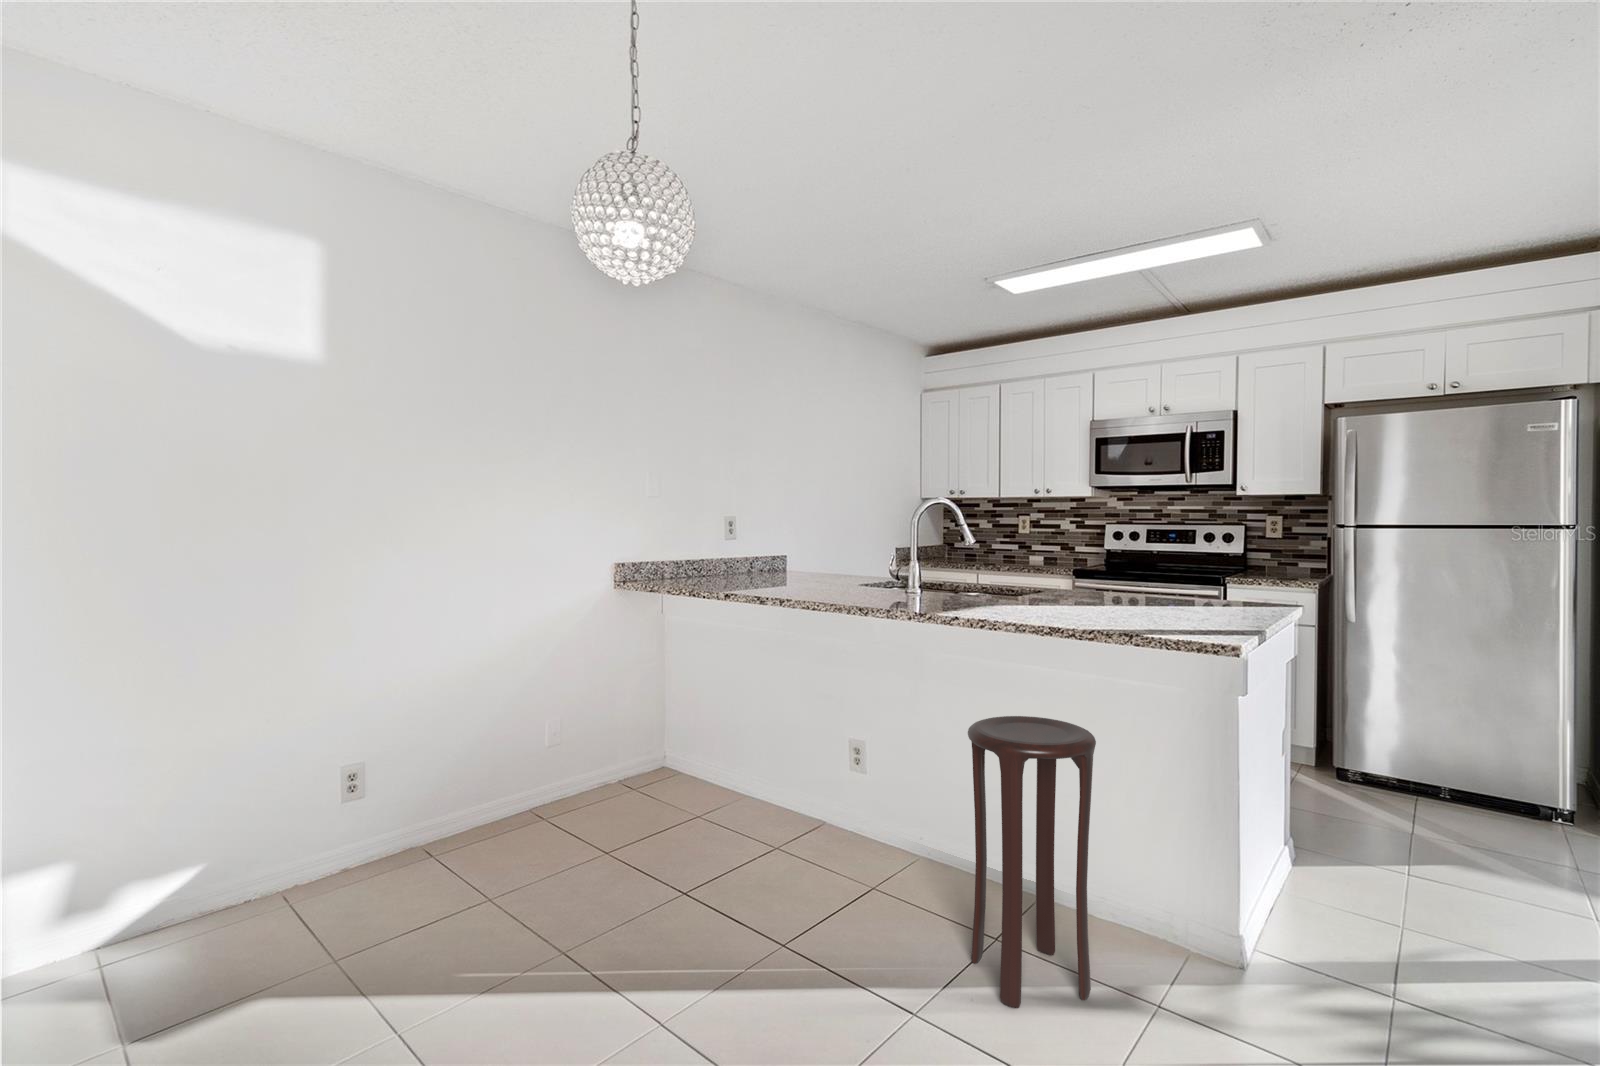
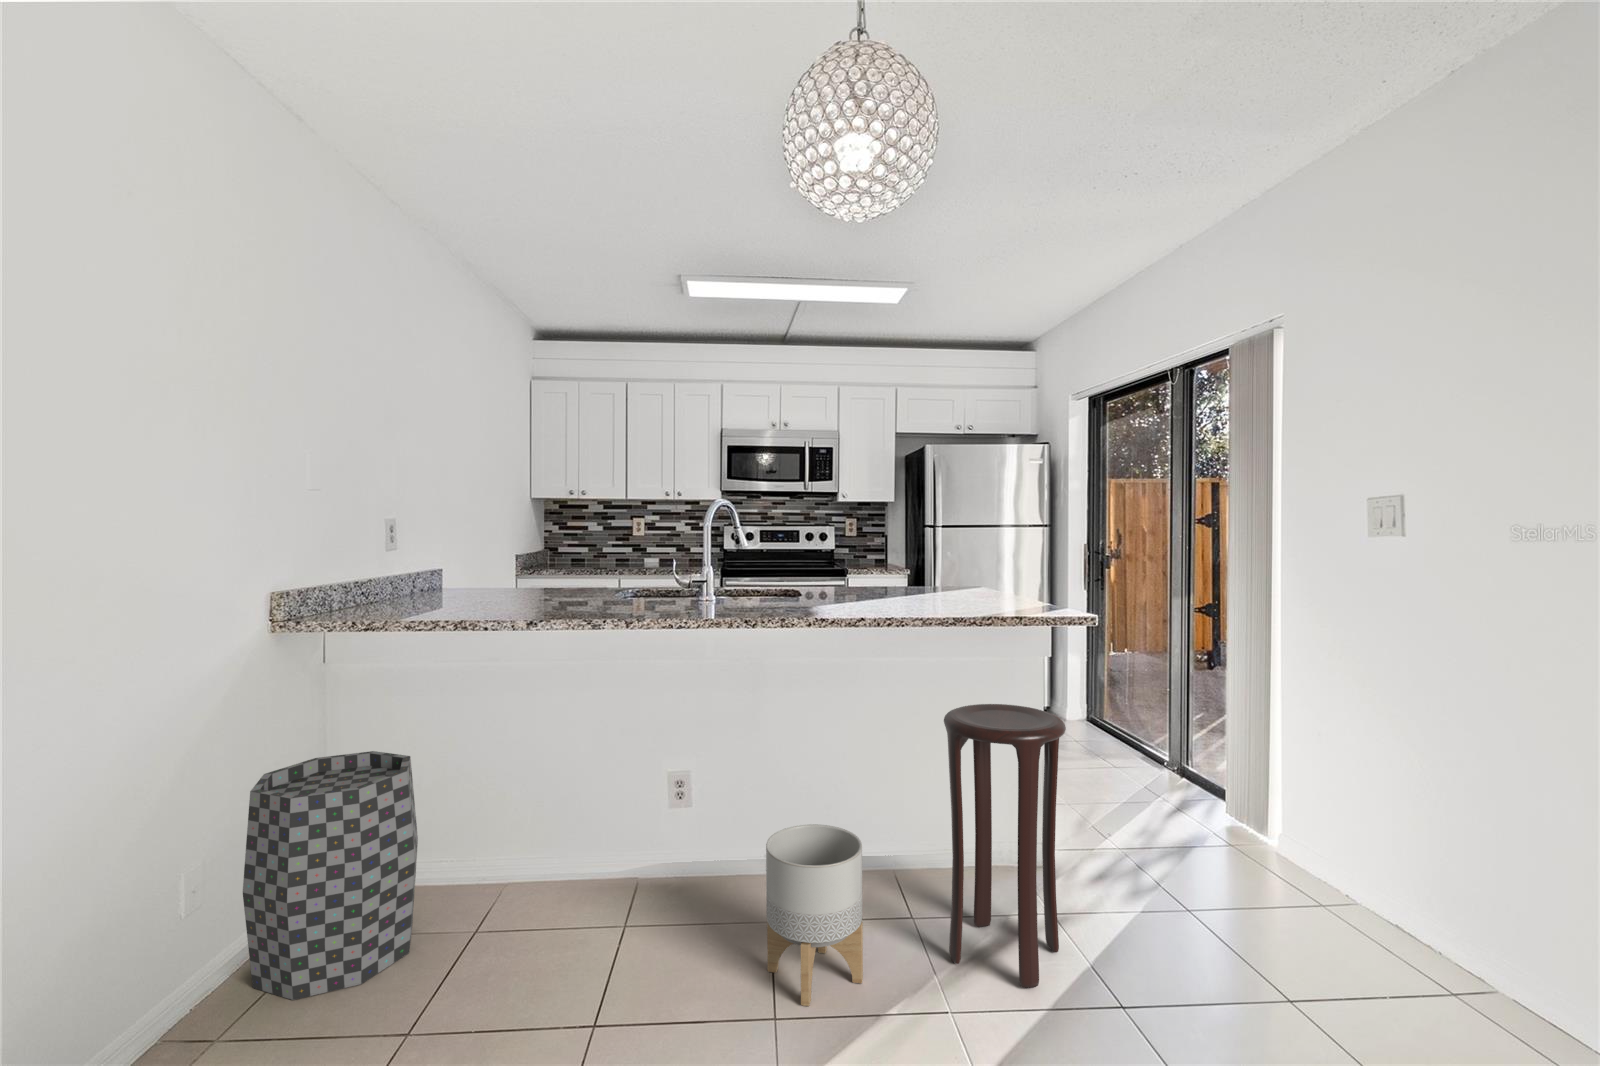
trash can: none [584,674,684,818] -> present [243,751,418,1000]
planter: none [814,791,898,939] -> present [766,824,863,1006]

